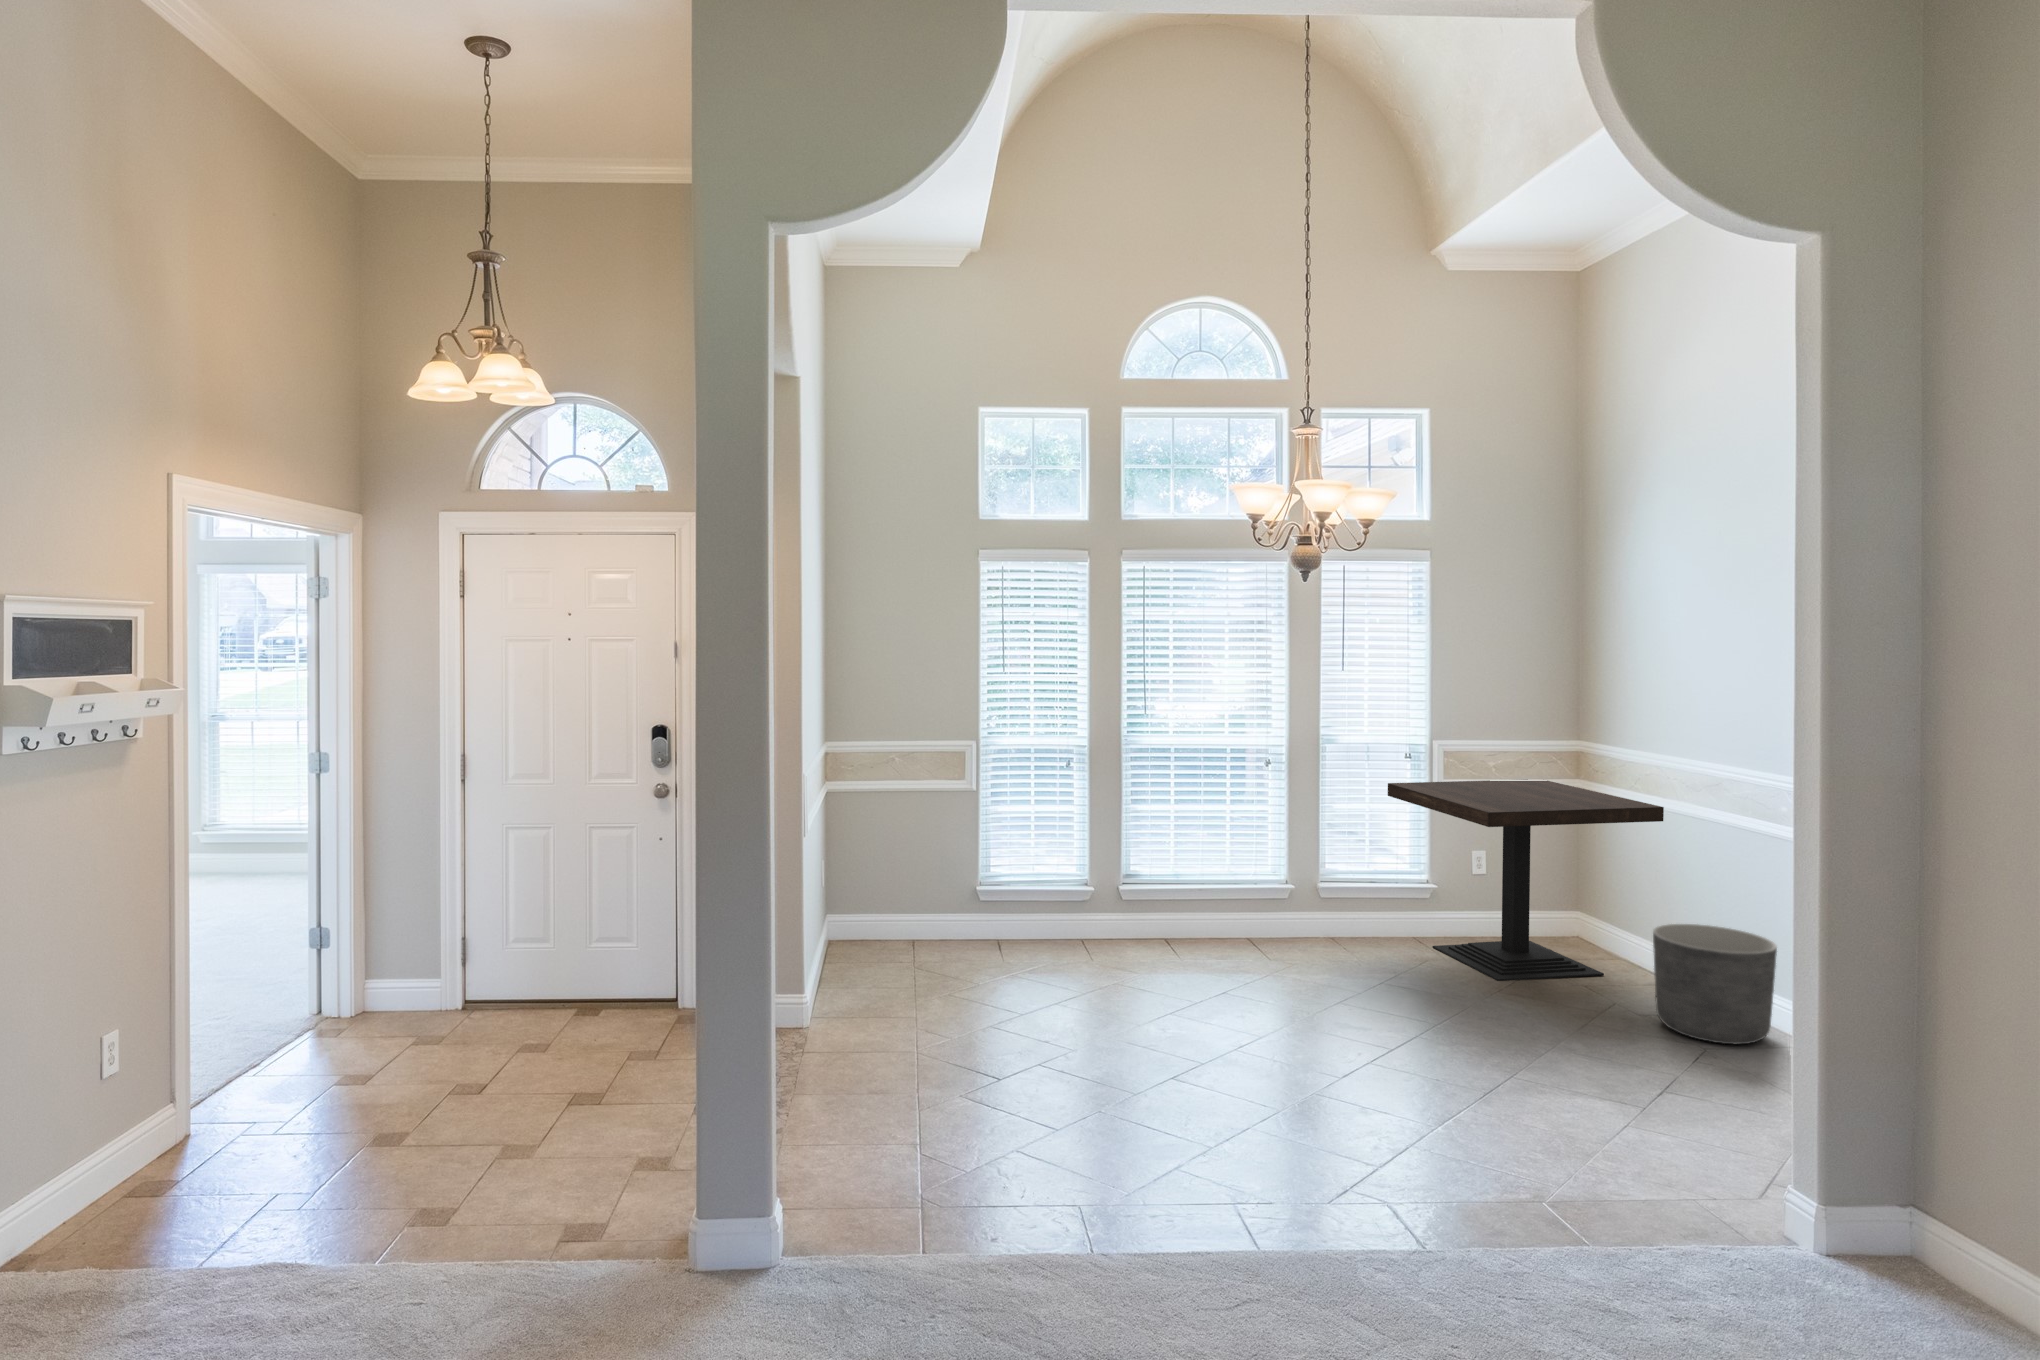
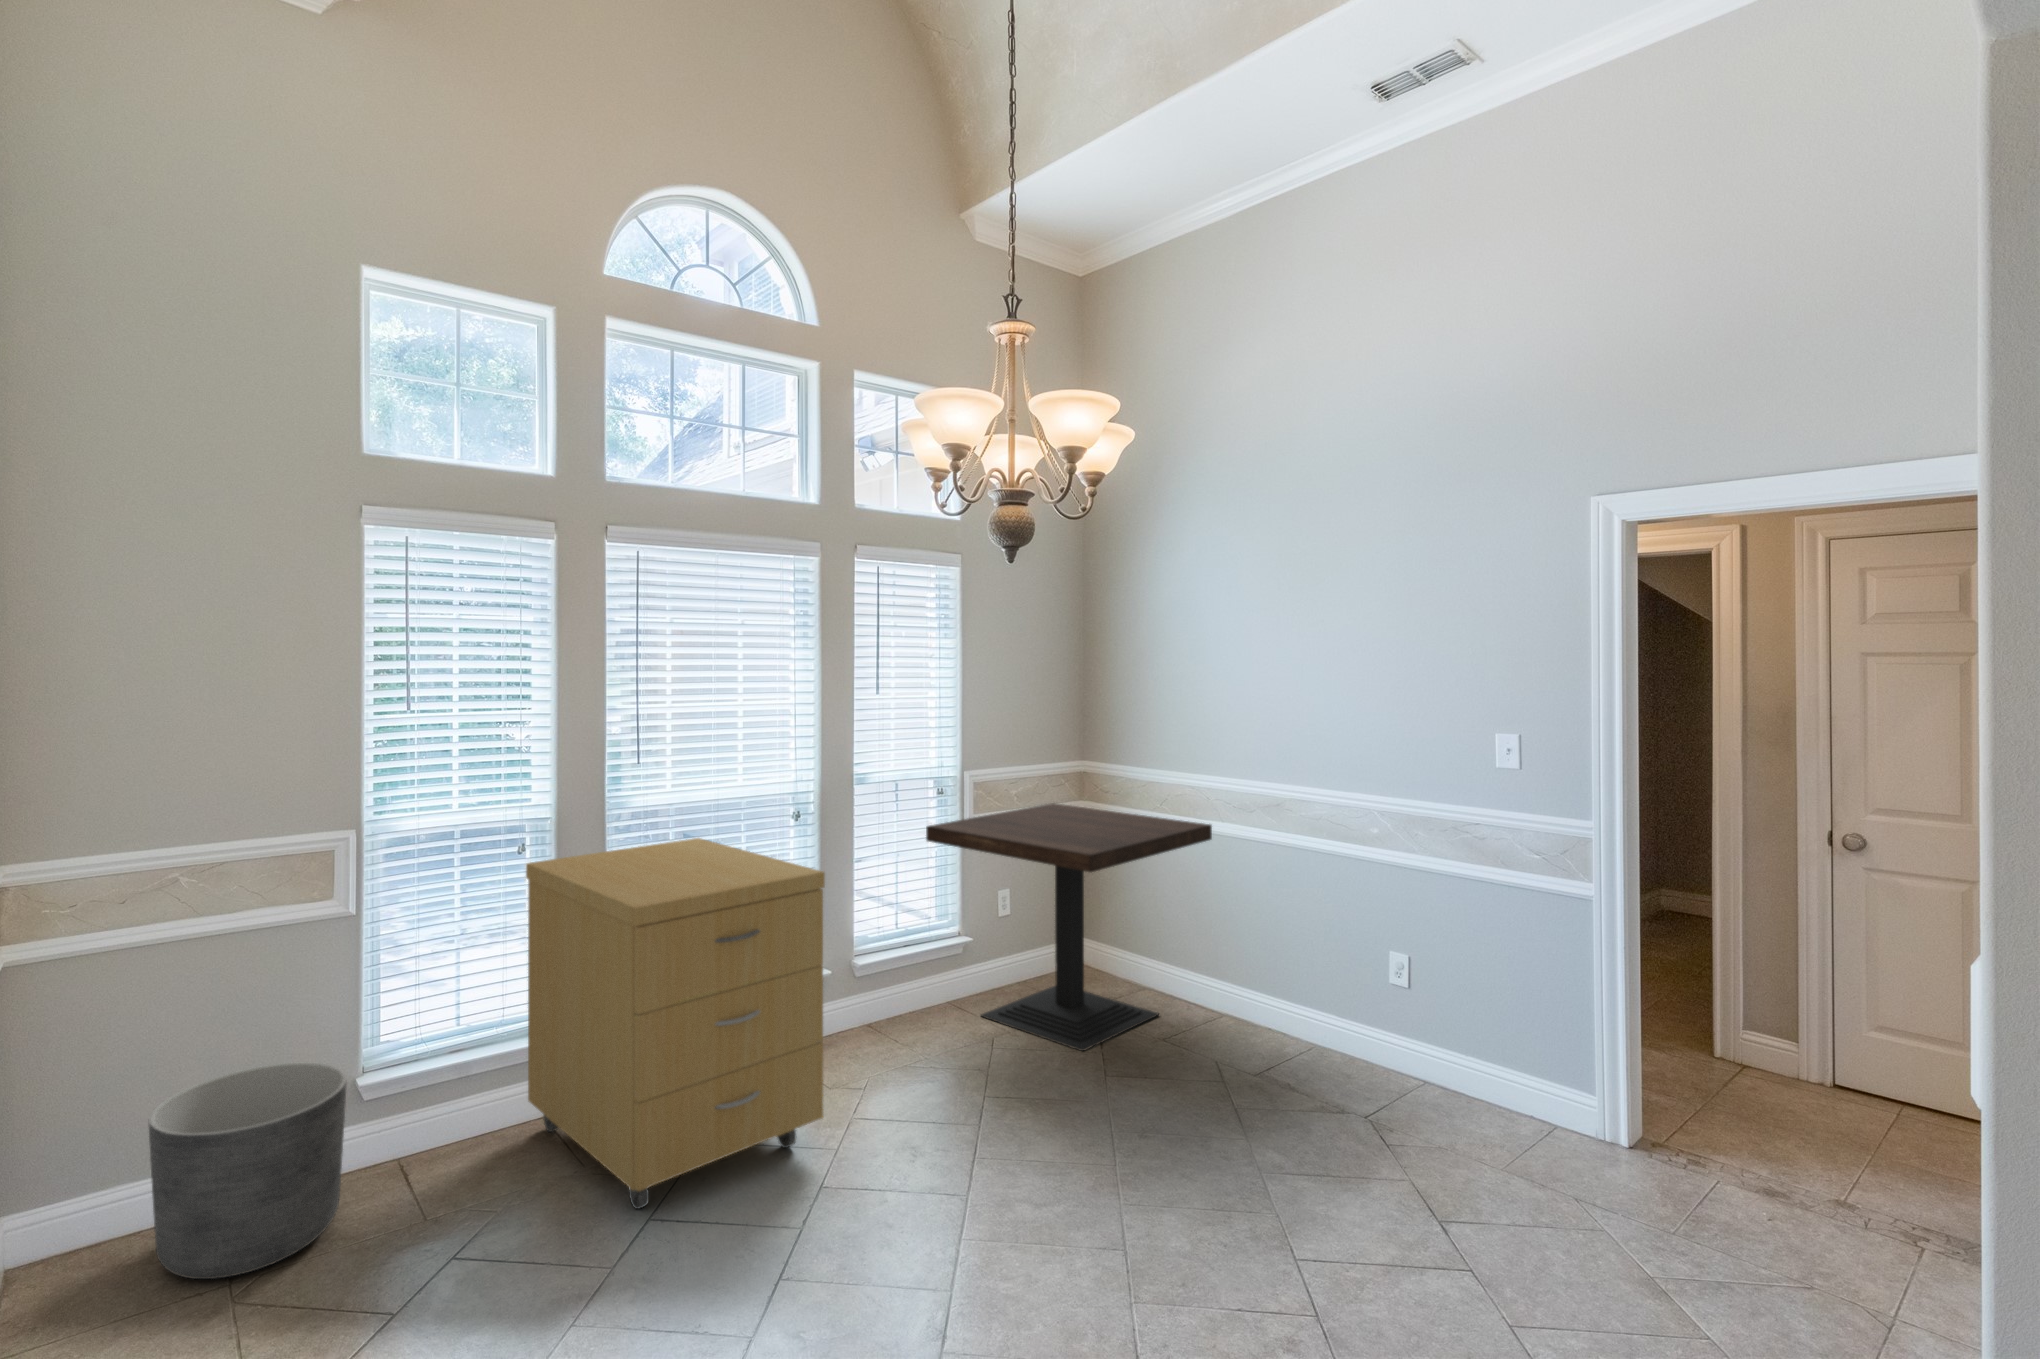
storage cabinet: none [1070,770,1242,982] -> present [526,838,825,1209]
planter: present [1653,924,1777,1044] -> present [149,1063,347,1279]

